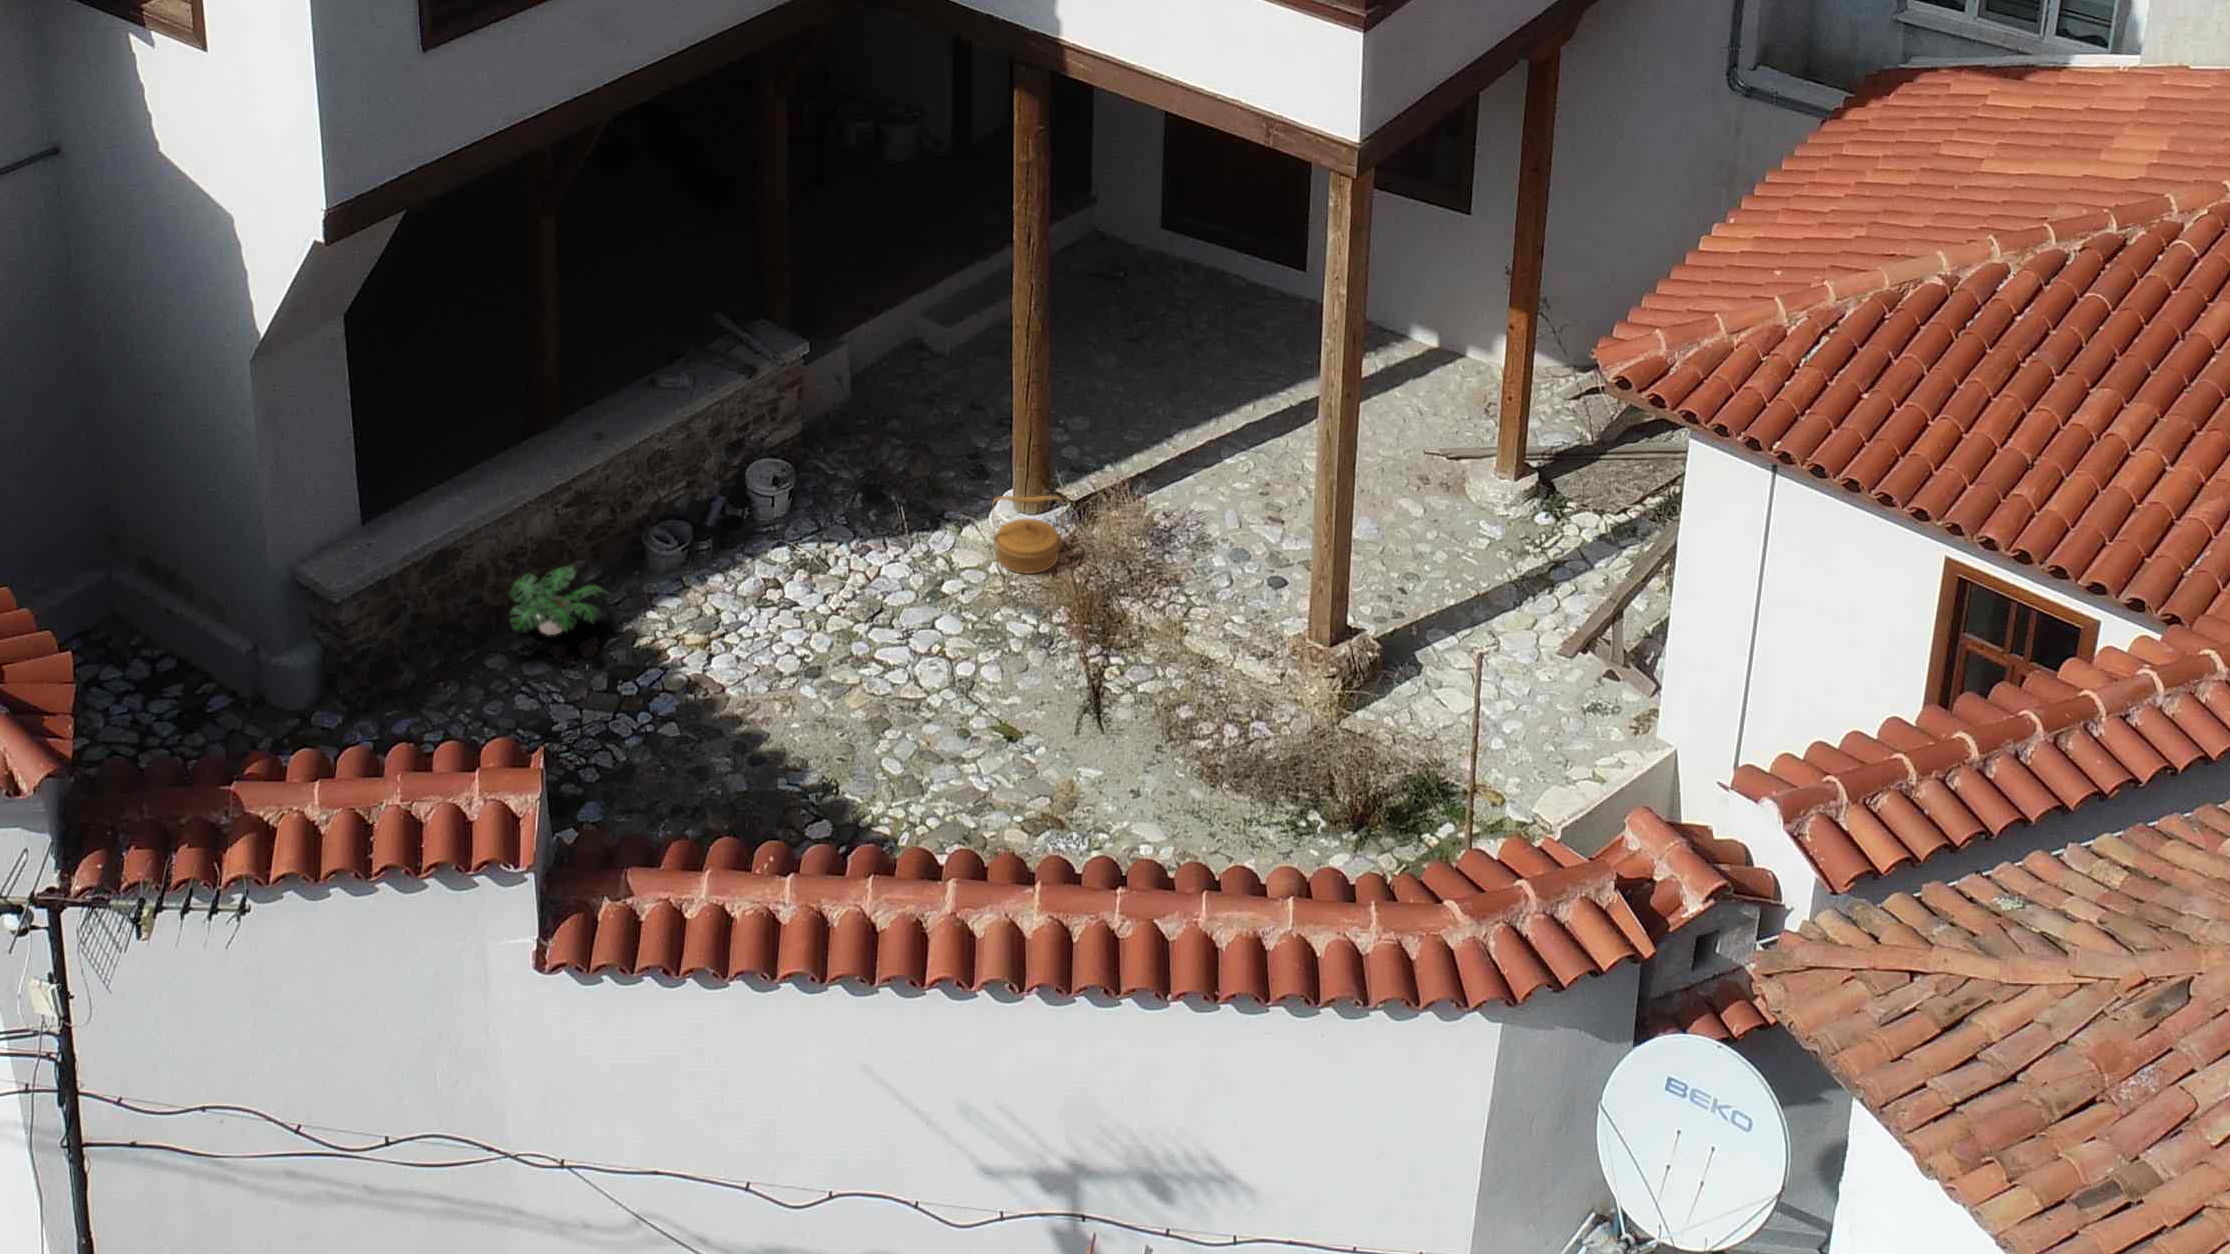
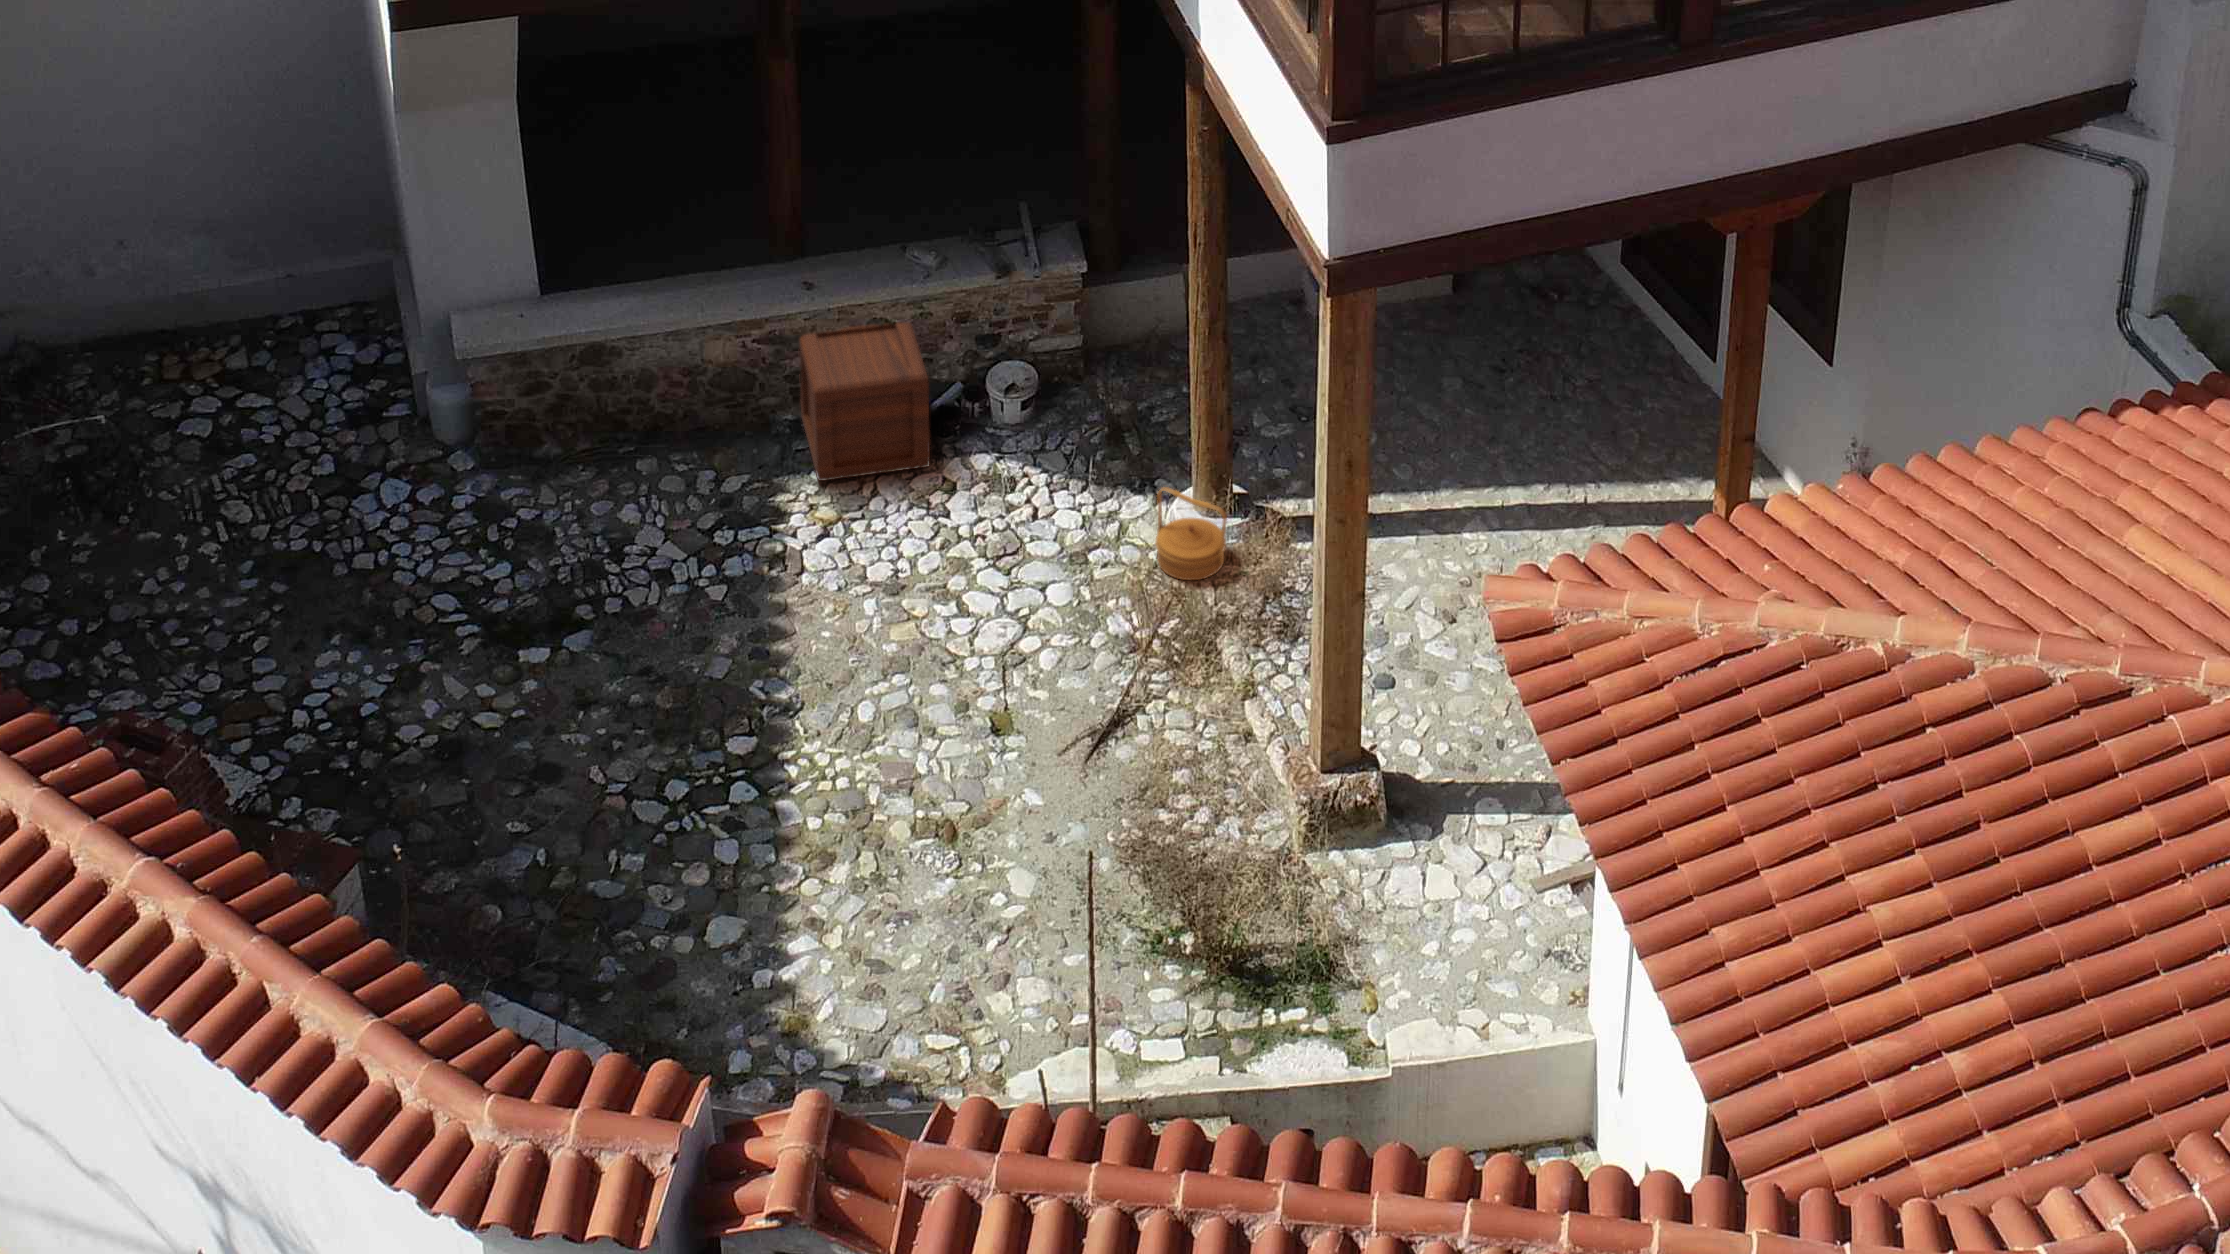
wooden crate: none [592,435,750,606] -> present [800,322,930,481]
potted plant: present [510,565,609,635] -> none [644,401,757,471]

